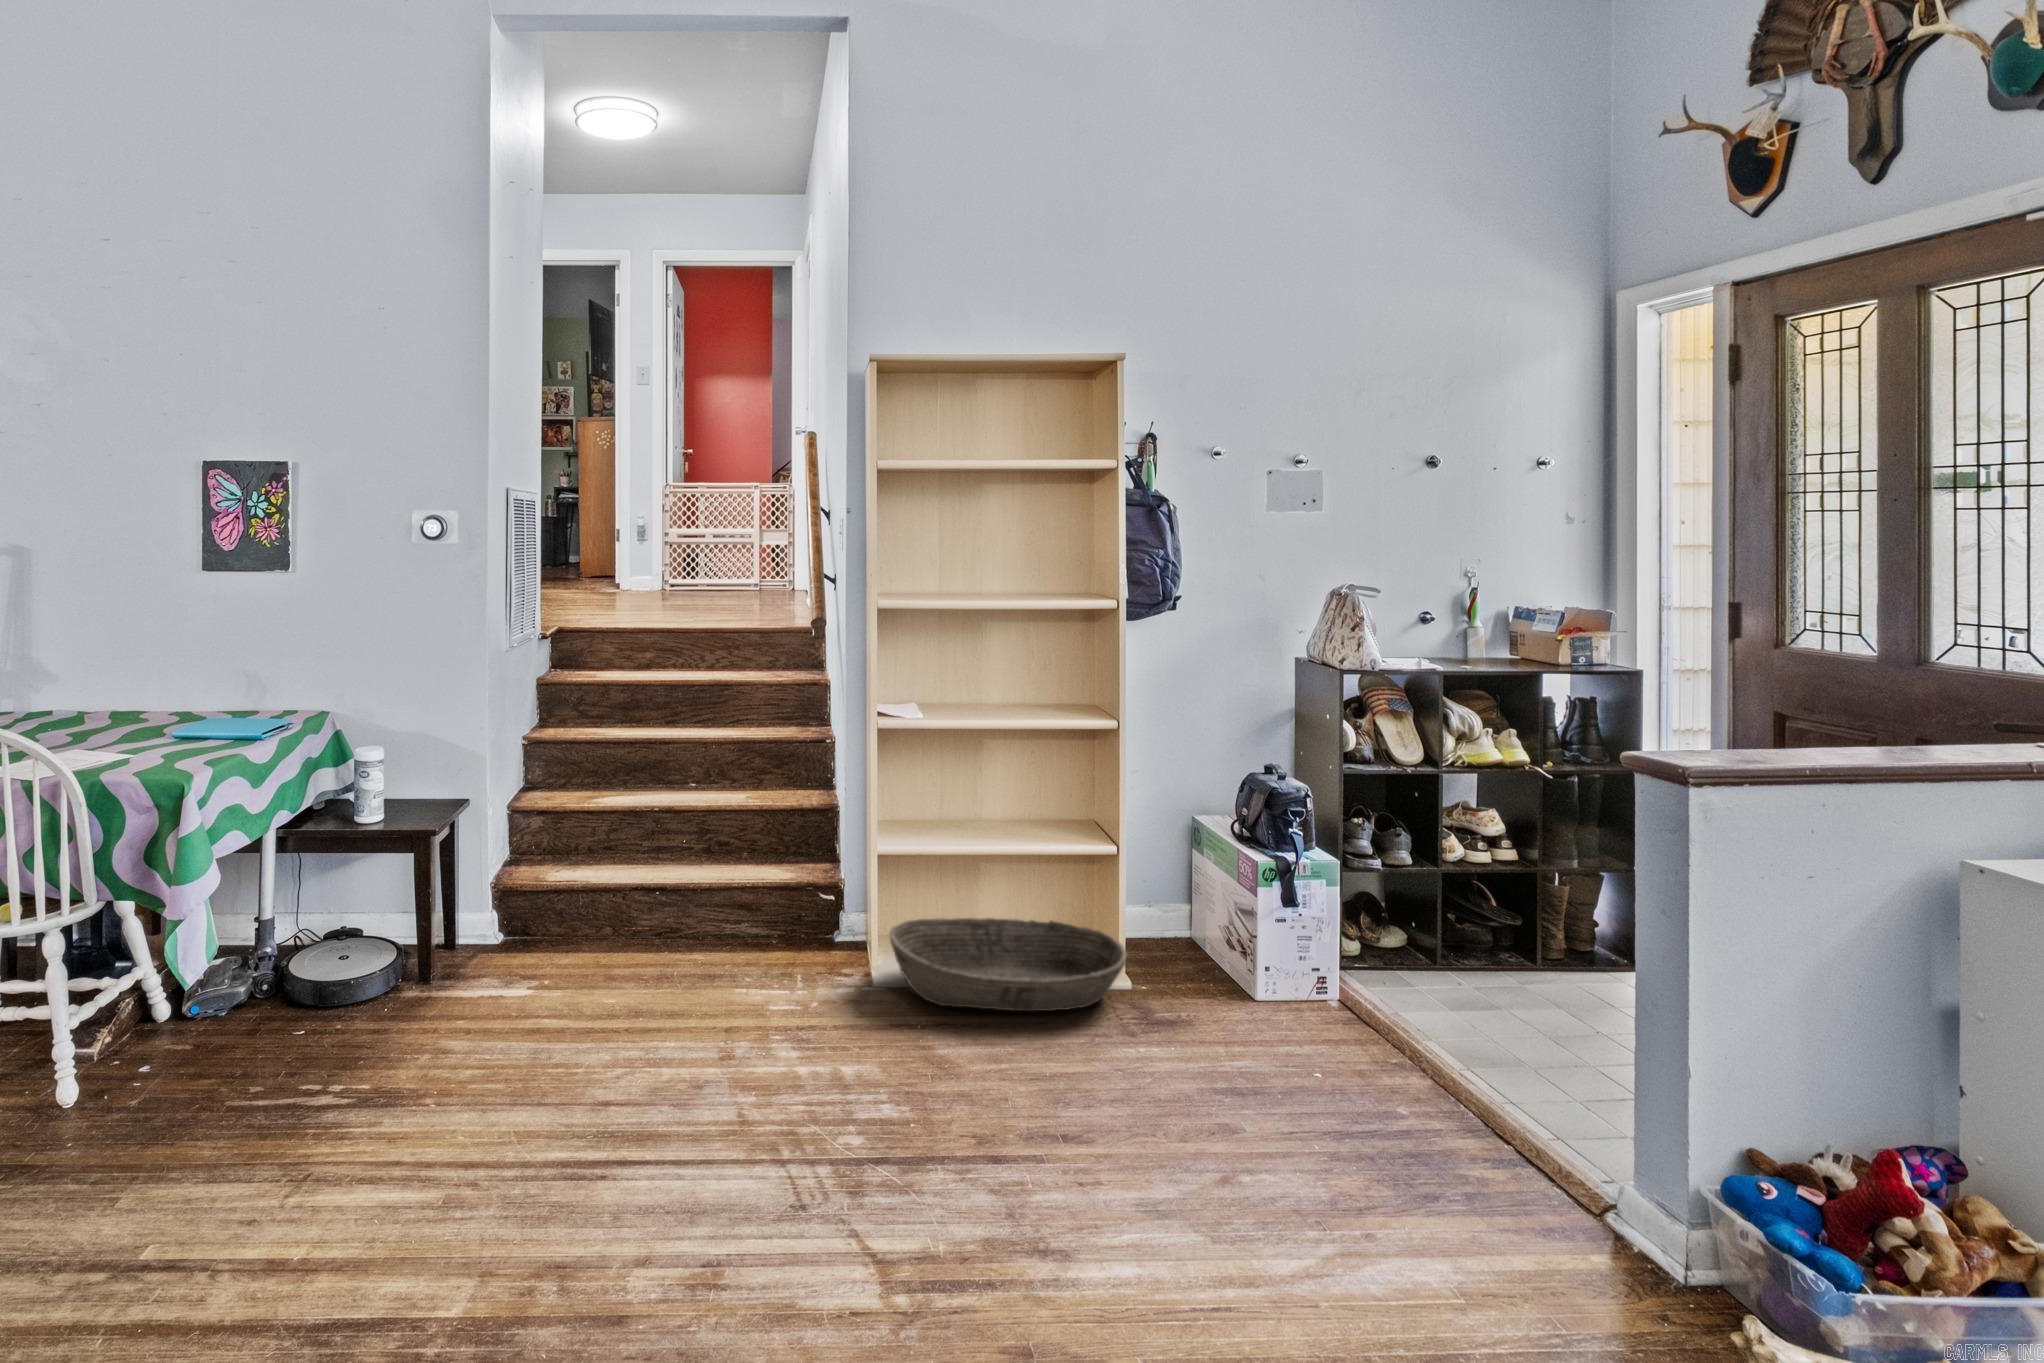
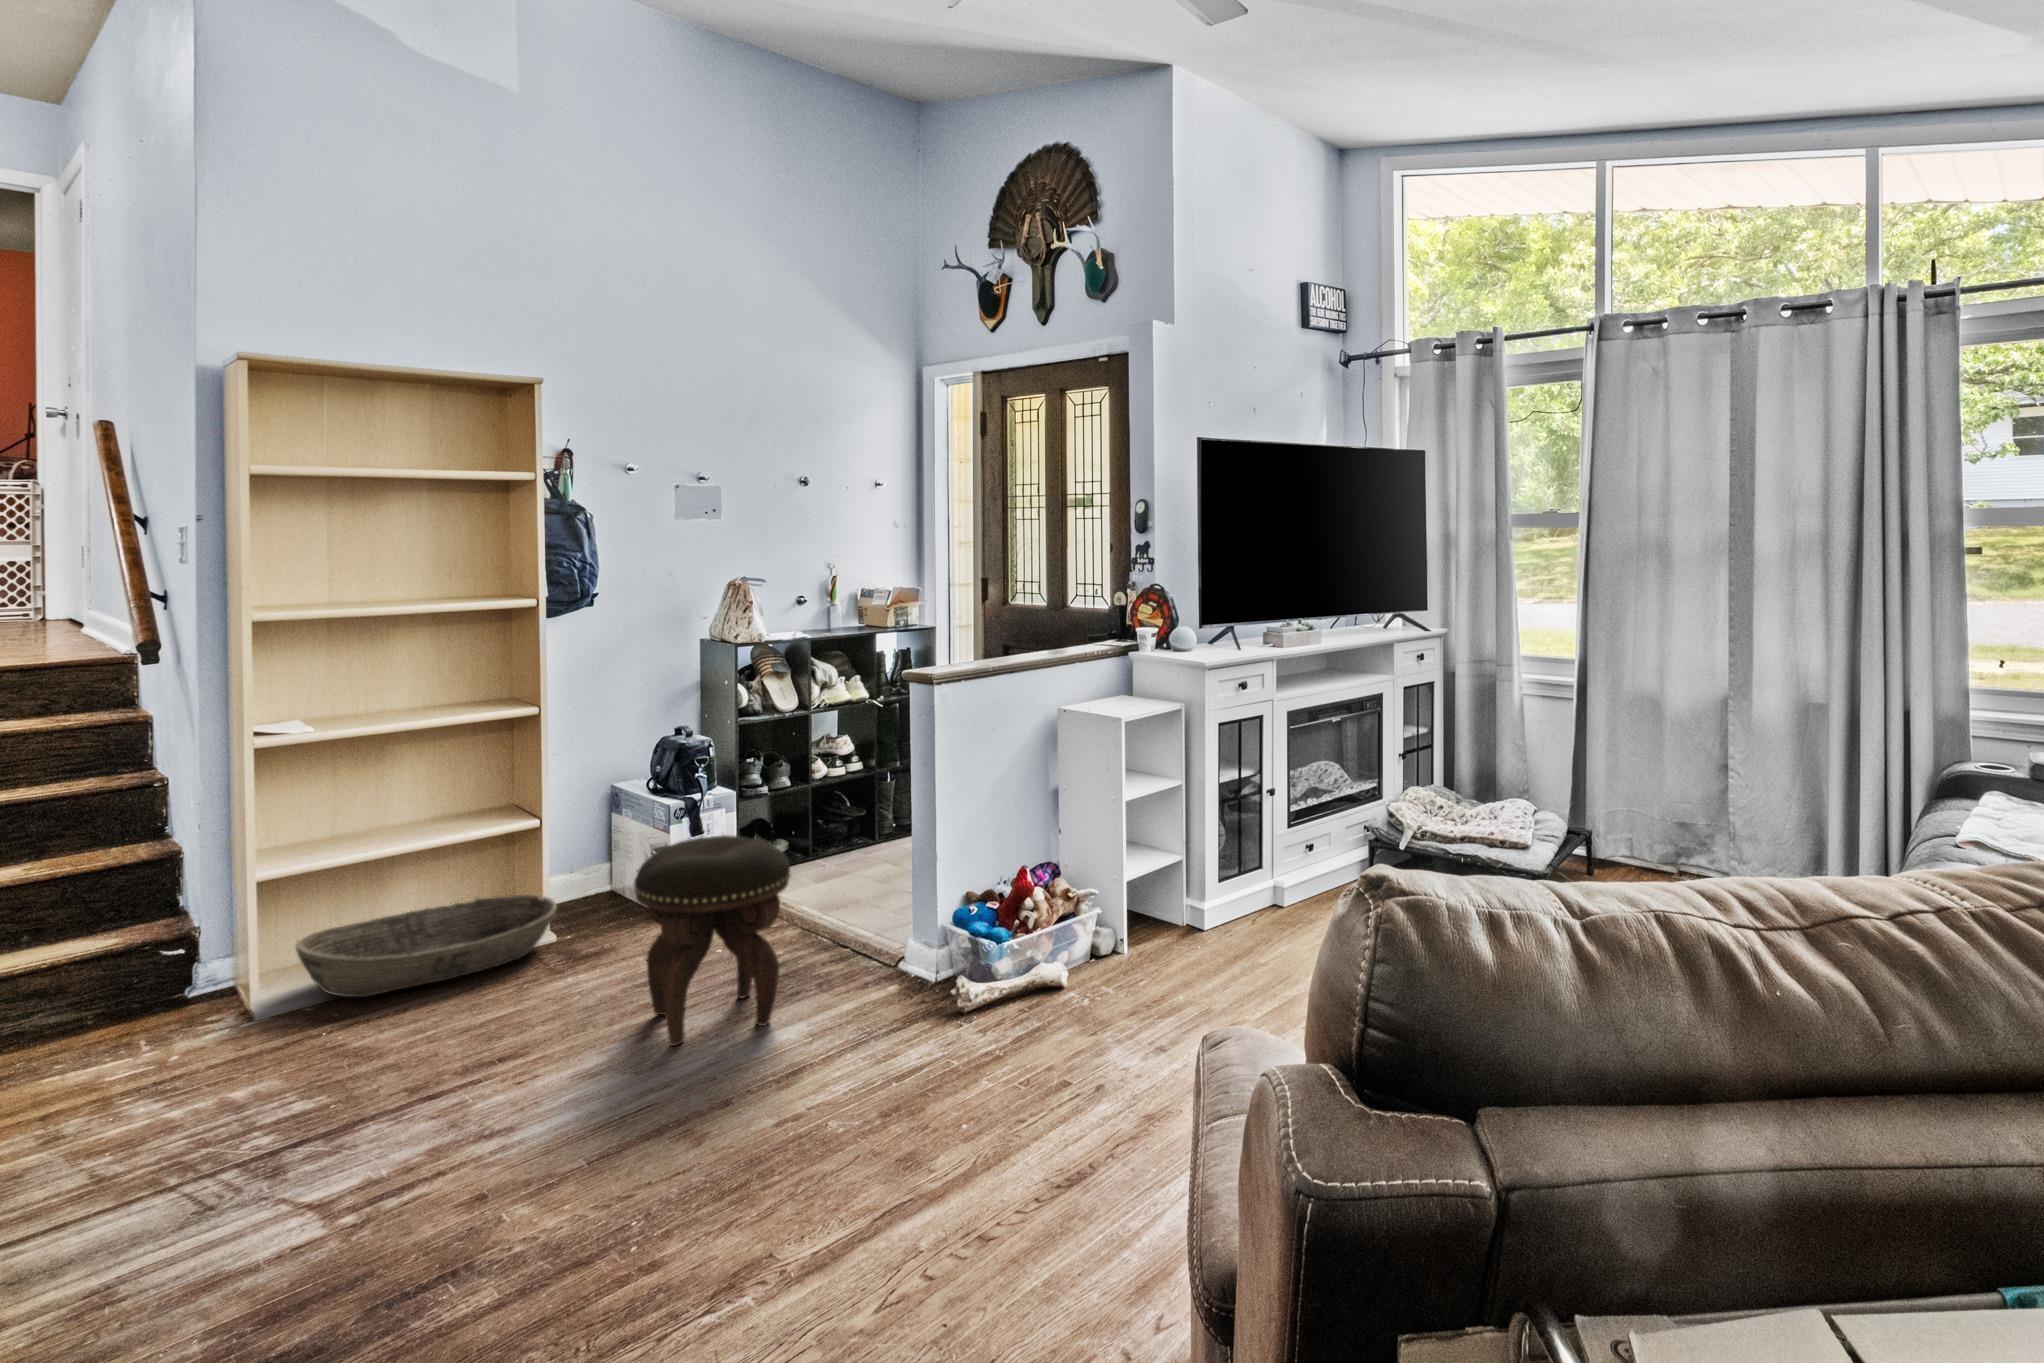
footstool: none [1202,941,1423,1257] -> present [634,835,790,1046]

